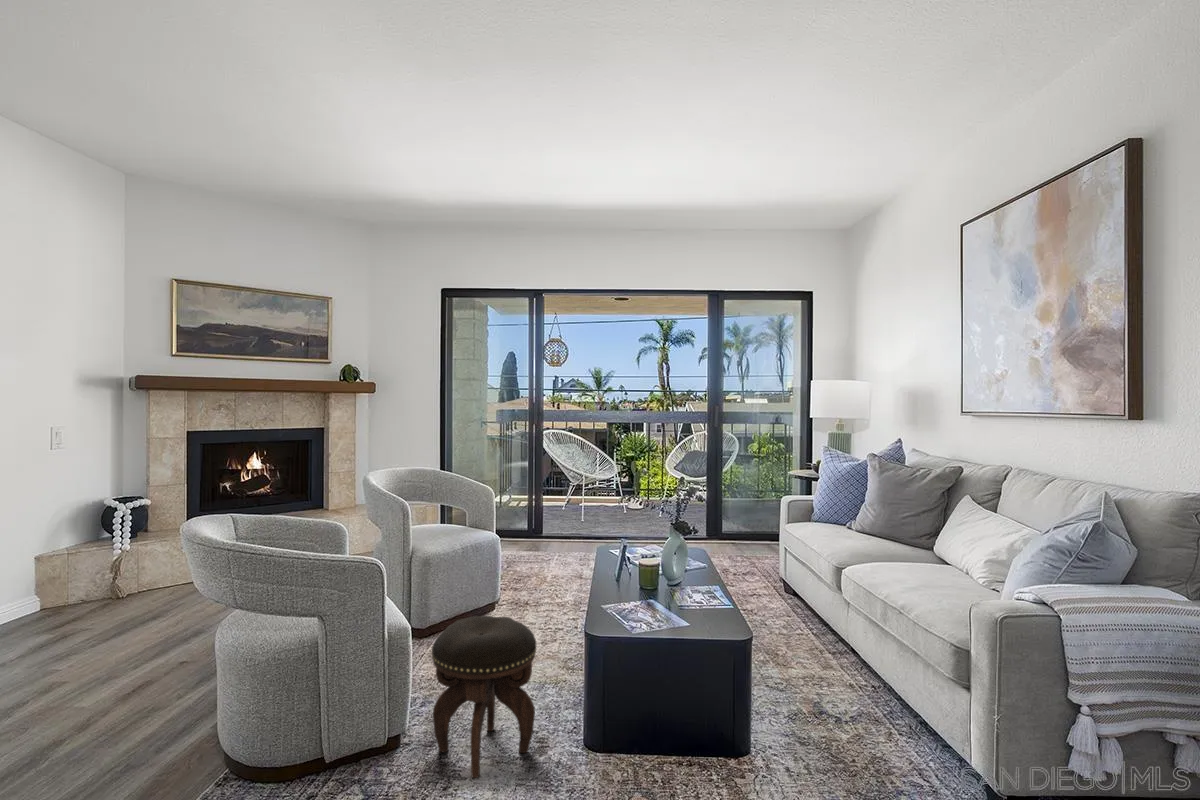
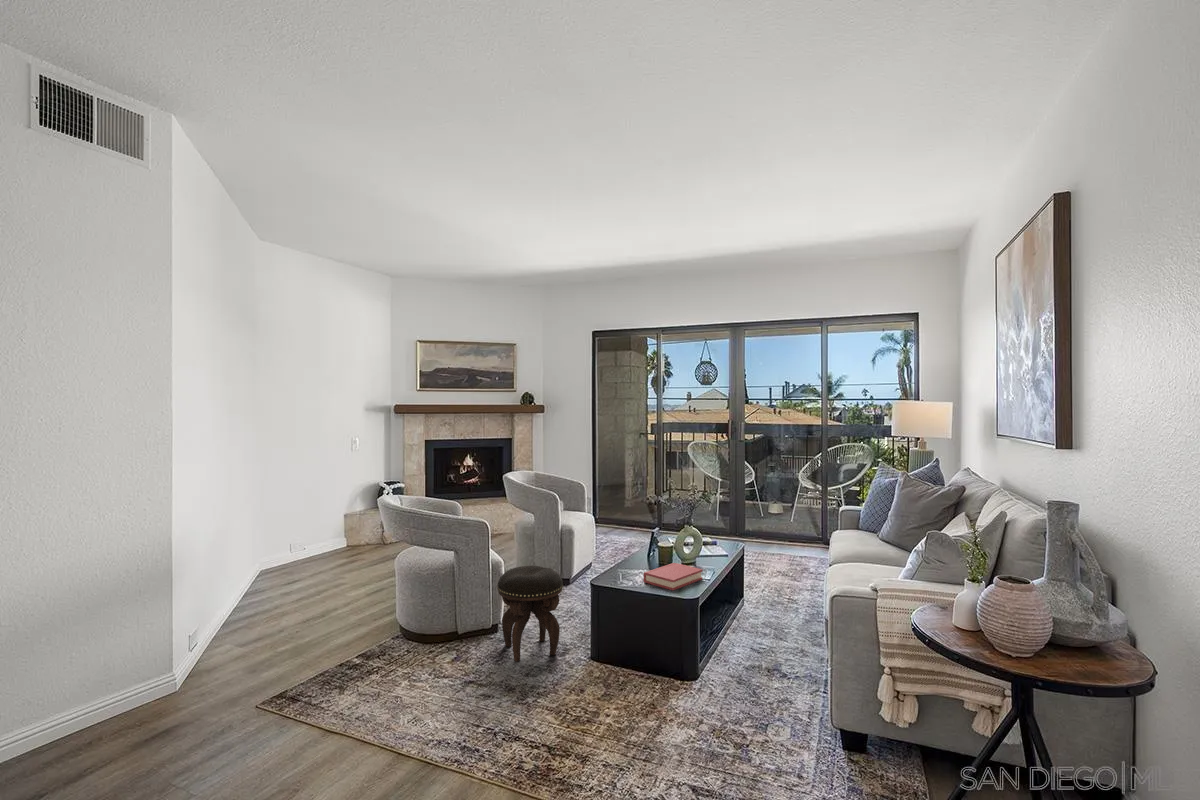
hardback book: none [647,588,713,629] -> present [644,563,702,590]

